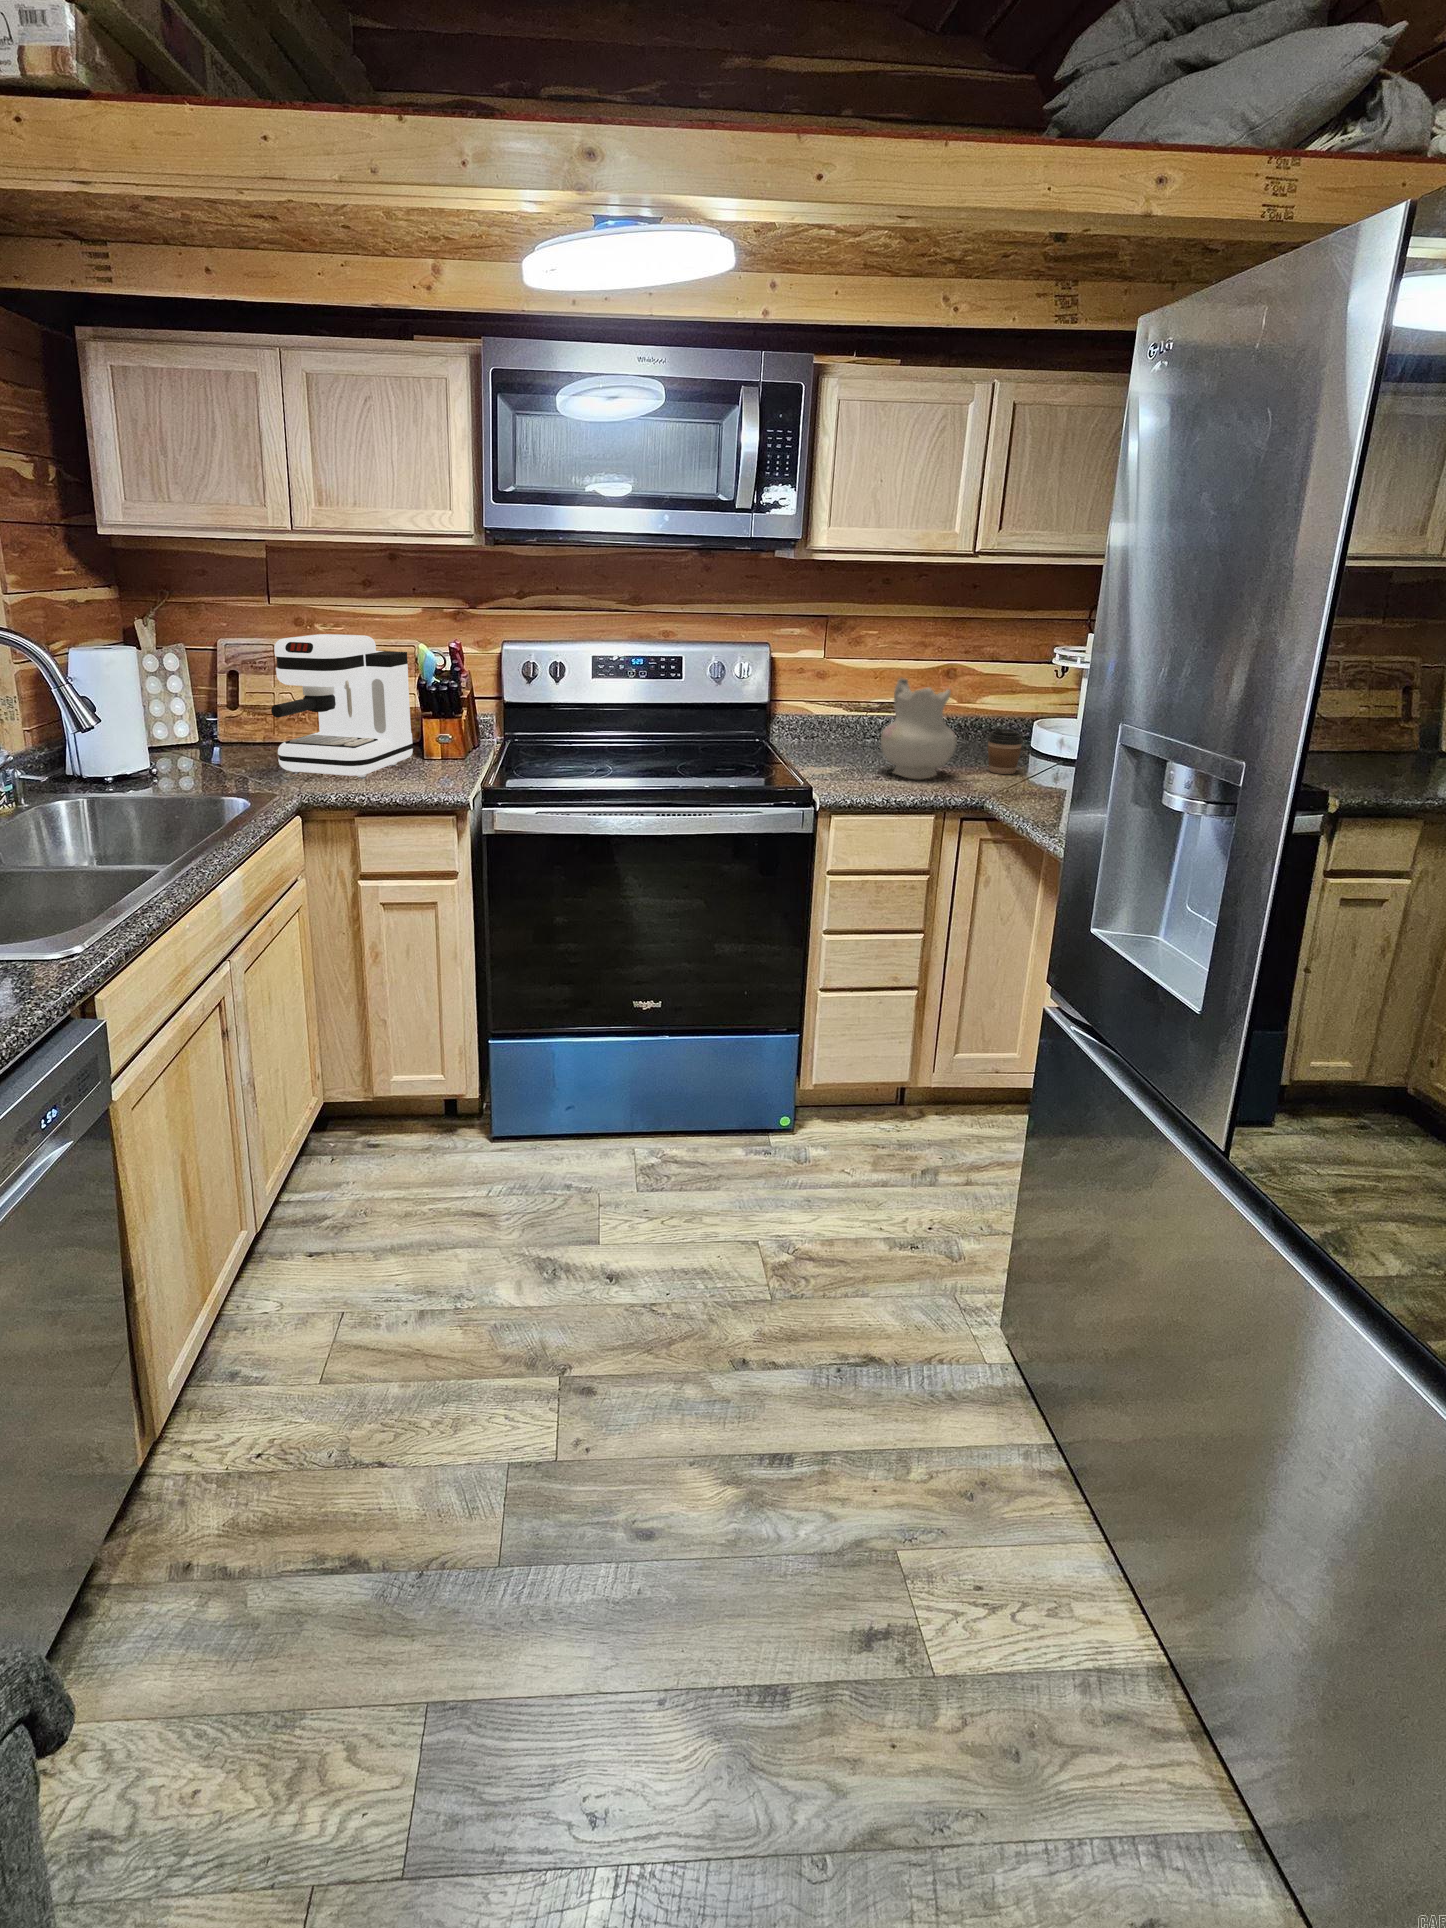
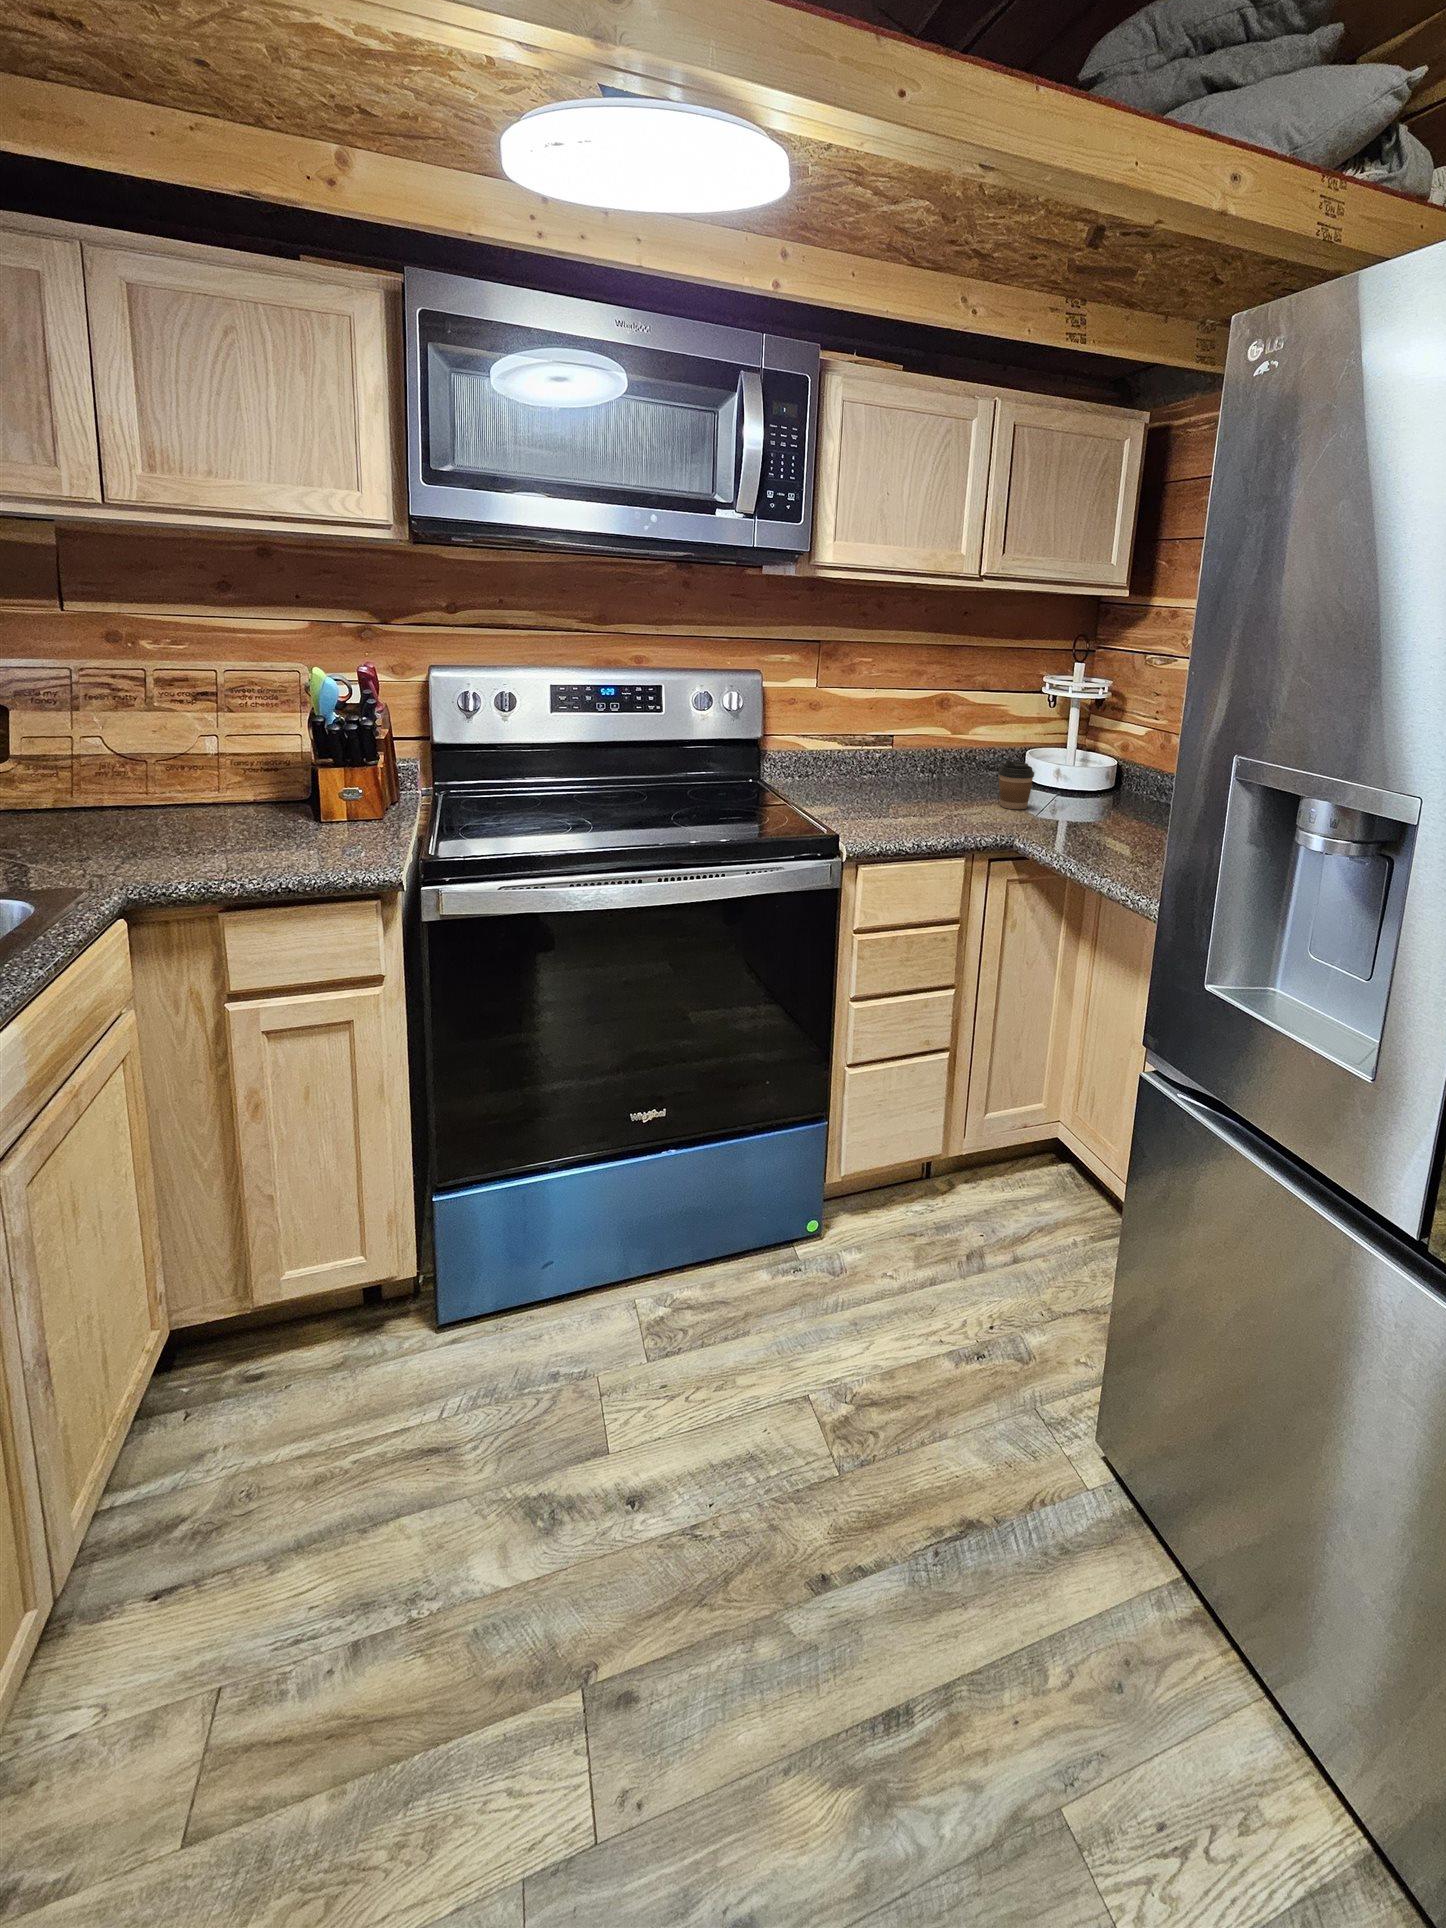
coffee maker: present [271,634,413,777] -> none [69,651,302,854]
ceramic pitcher: present [881,678,957,779] -> none [895,708,975,820]

